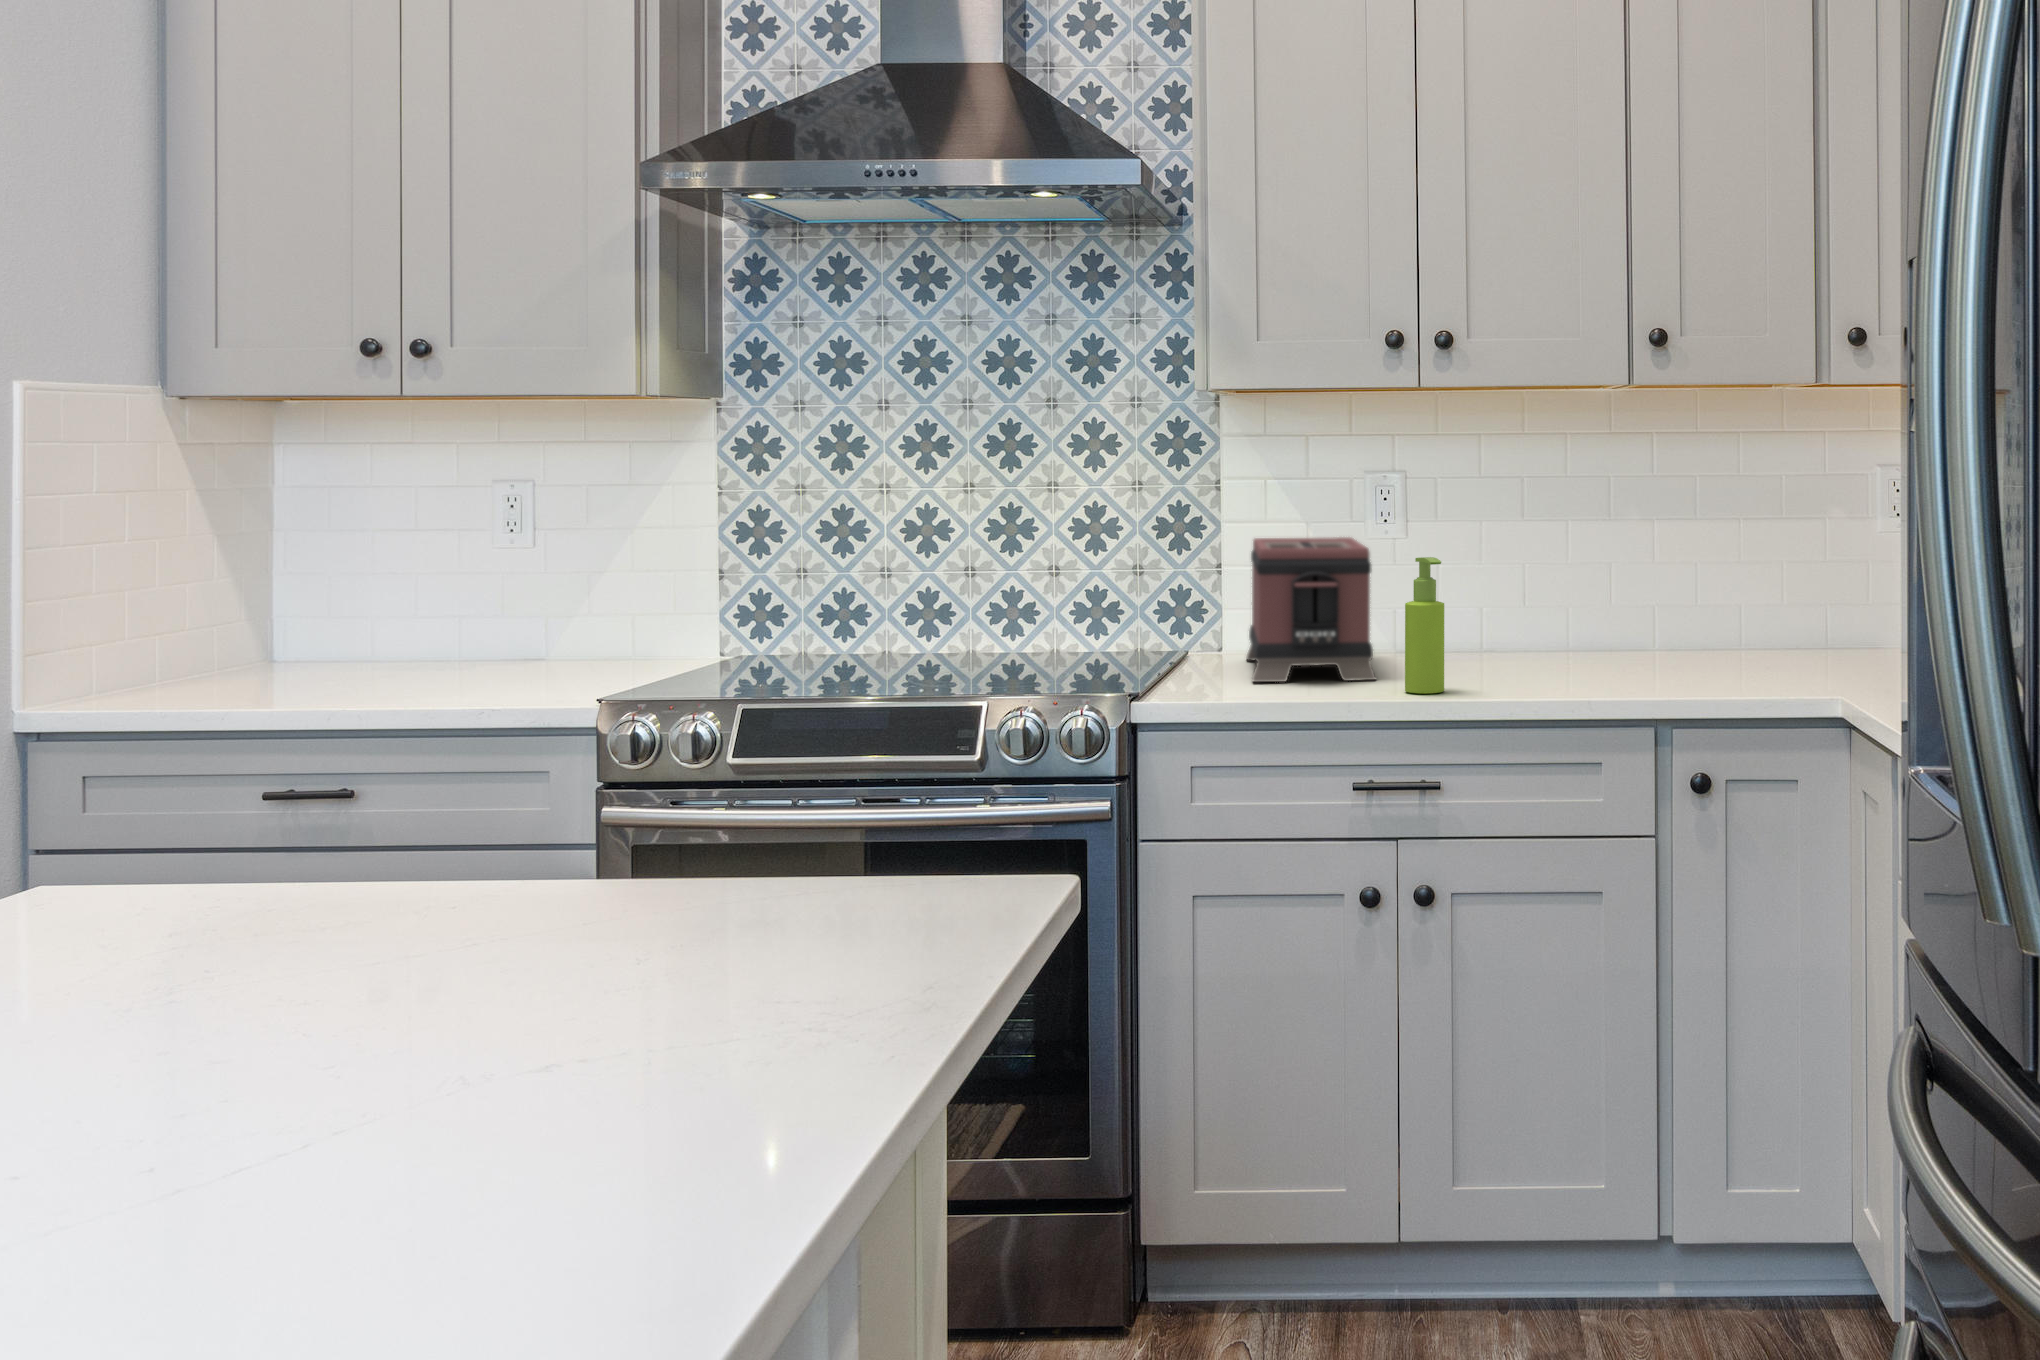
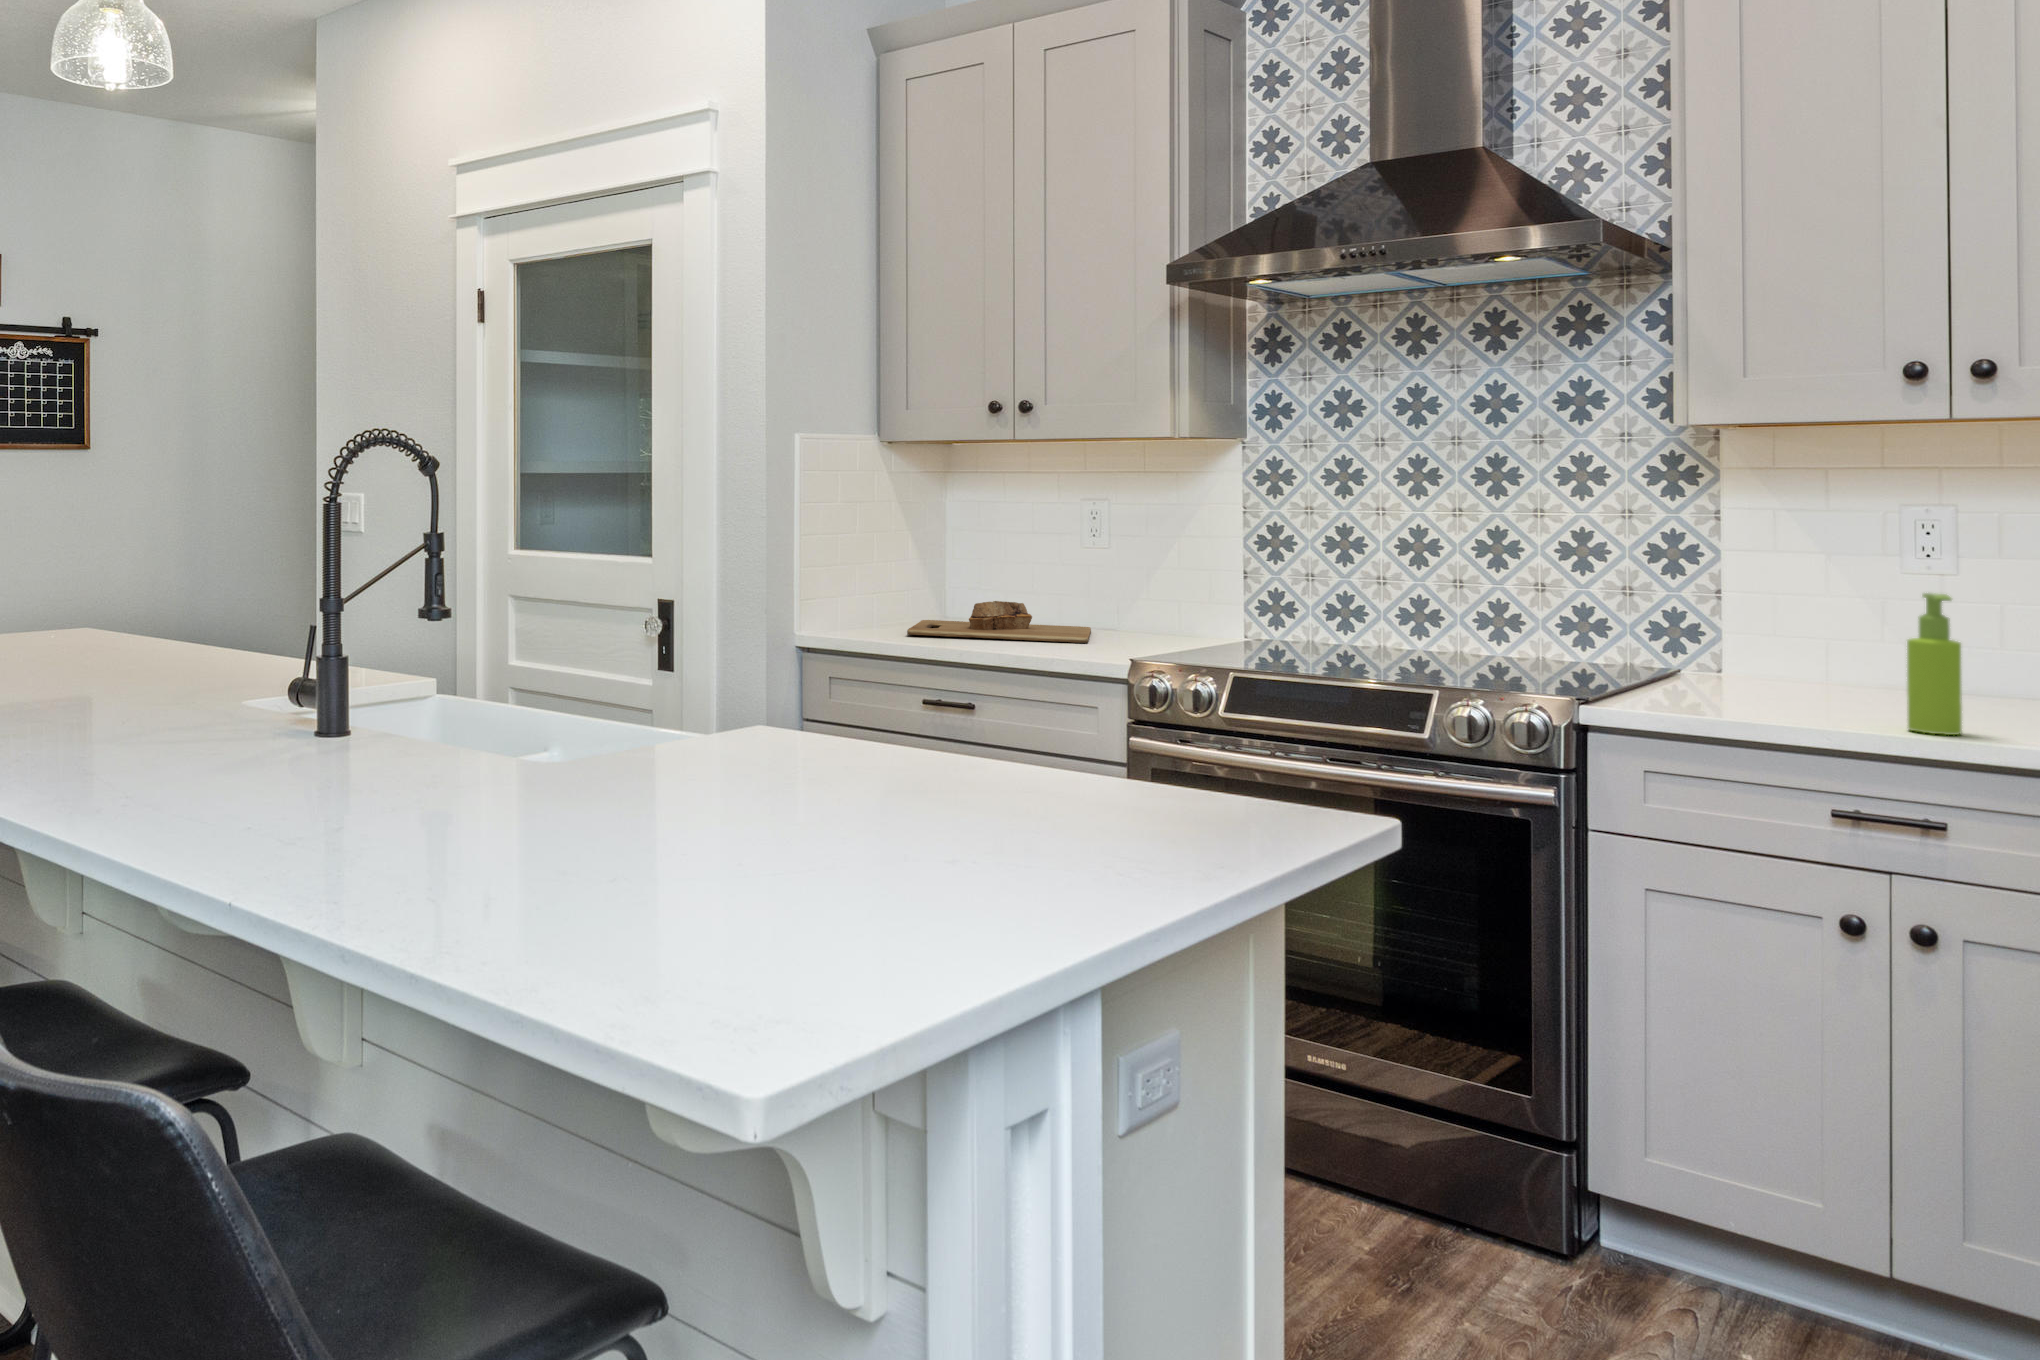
toaster: present [1246,537,1375,682] -> none [1728,570,1891,717]
cutting board: none [216,635,514,703] -> present [907,601,1091,643]

